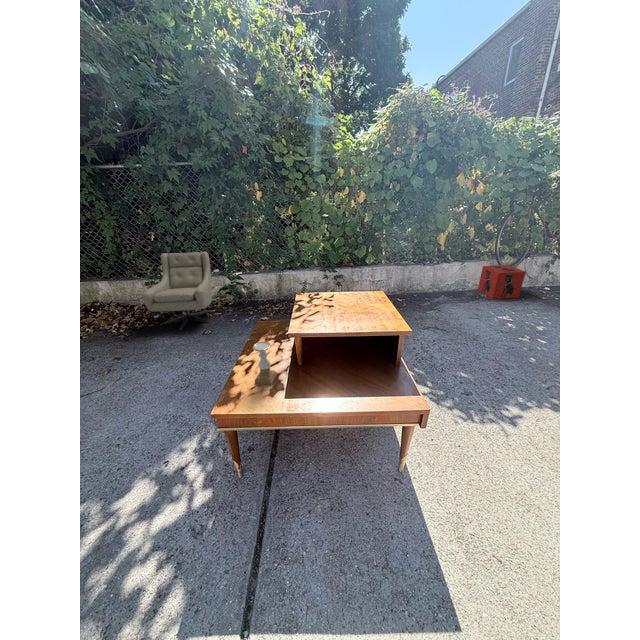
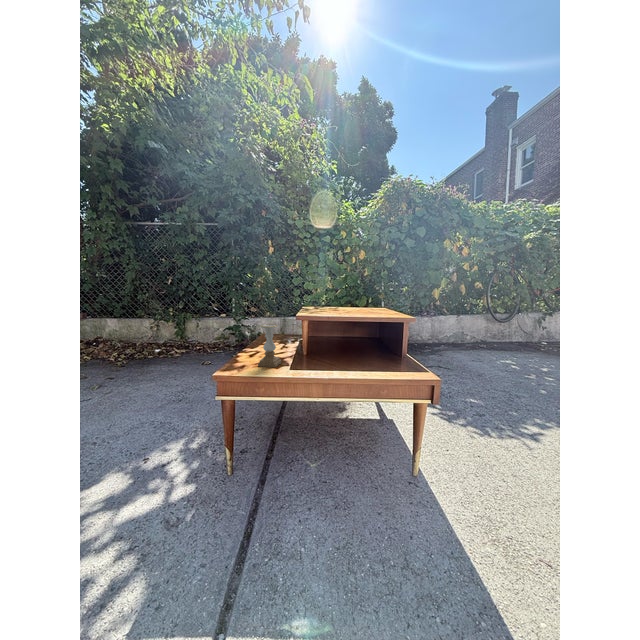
armchair: present [142,252,212,330] -> none [149,292,219,363]
storage box: present [478,265,526,299] -> none [476,320,520,350]

